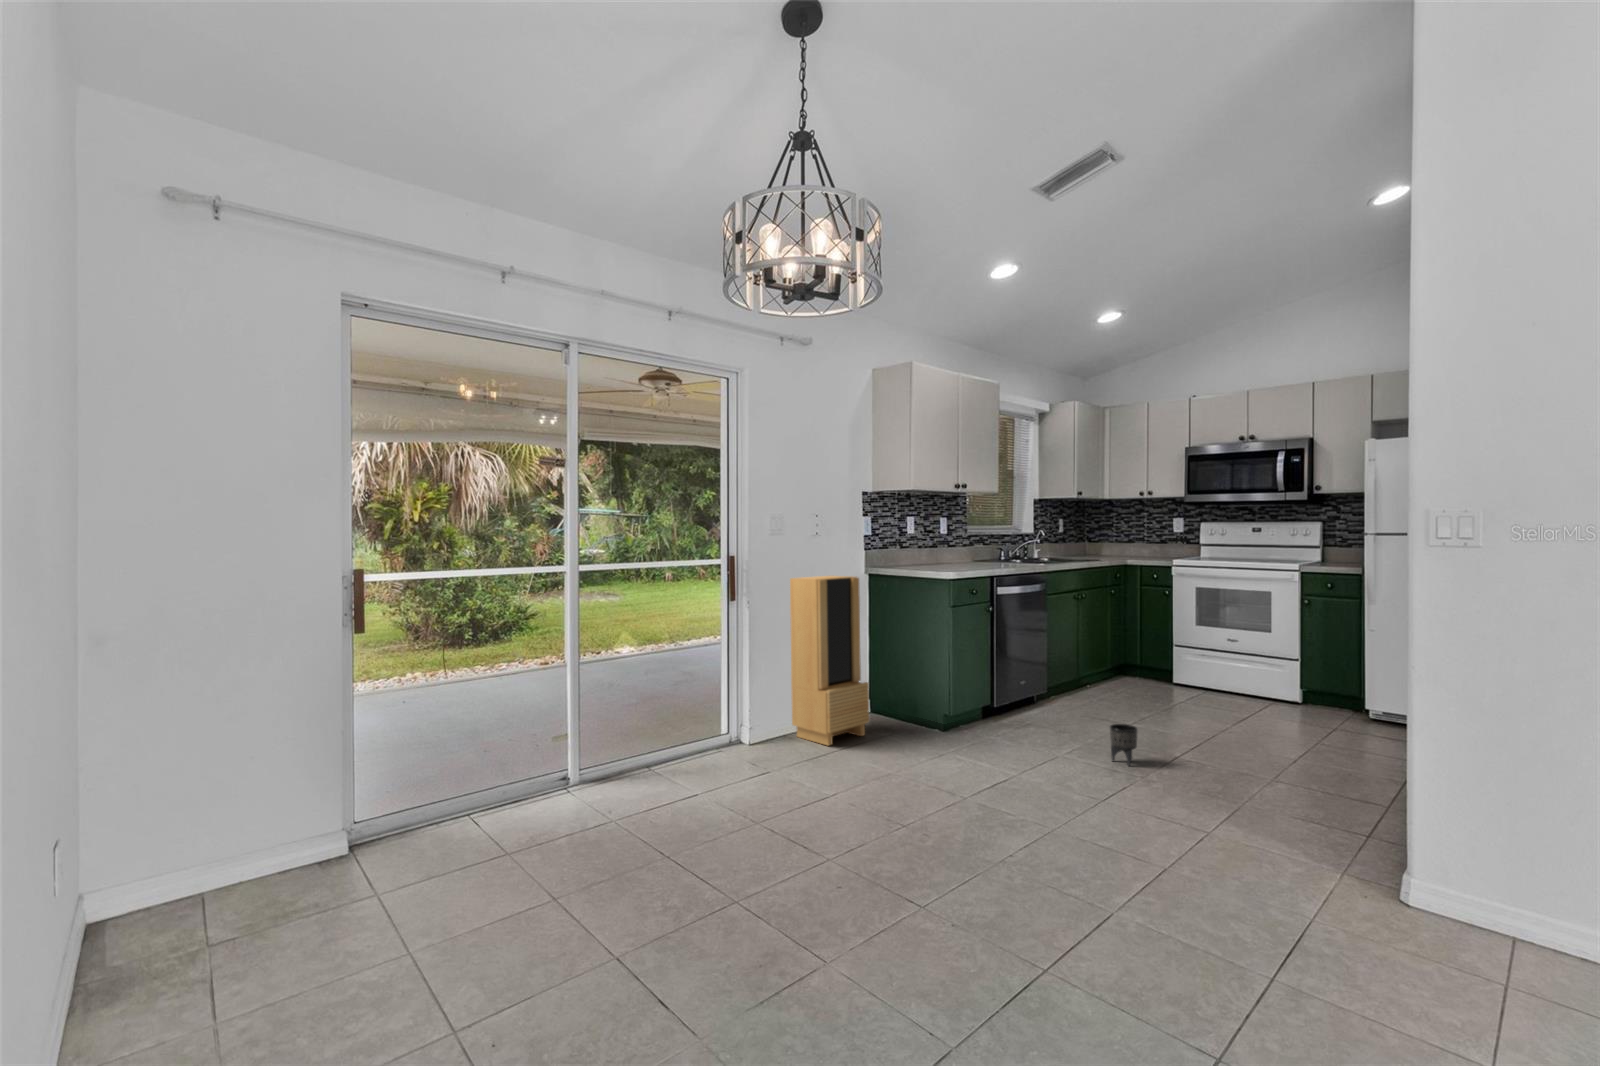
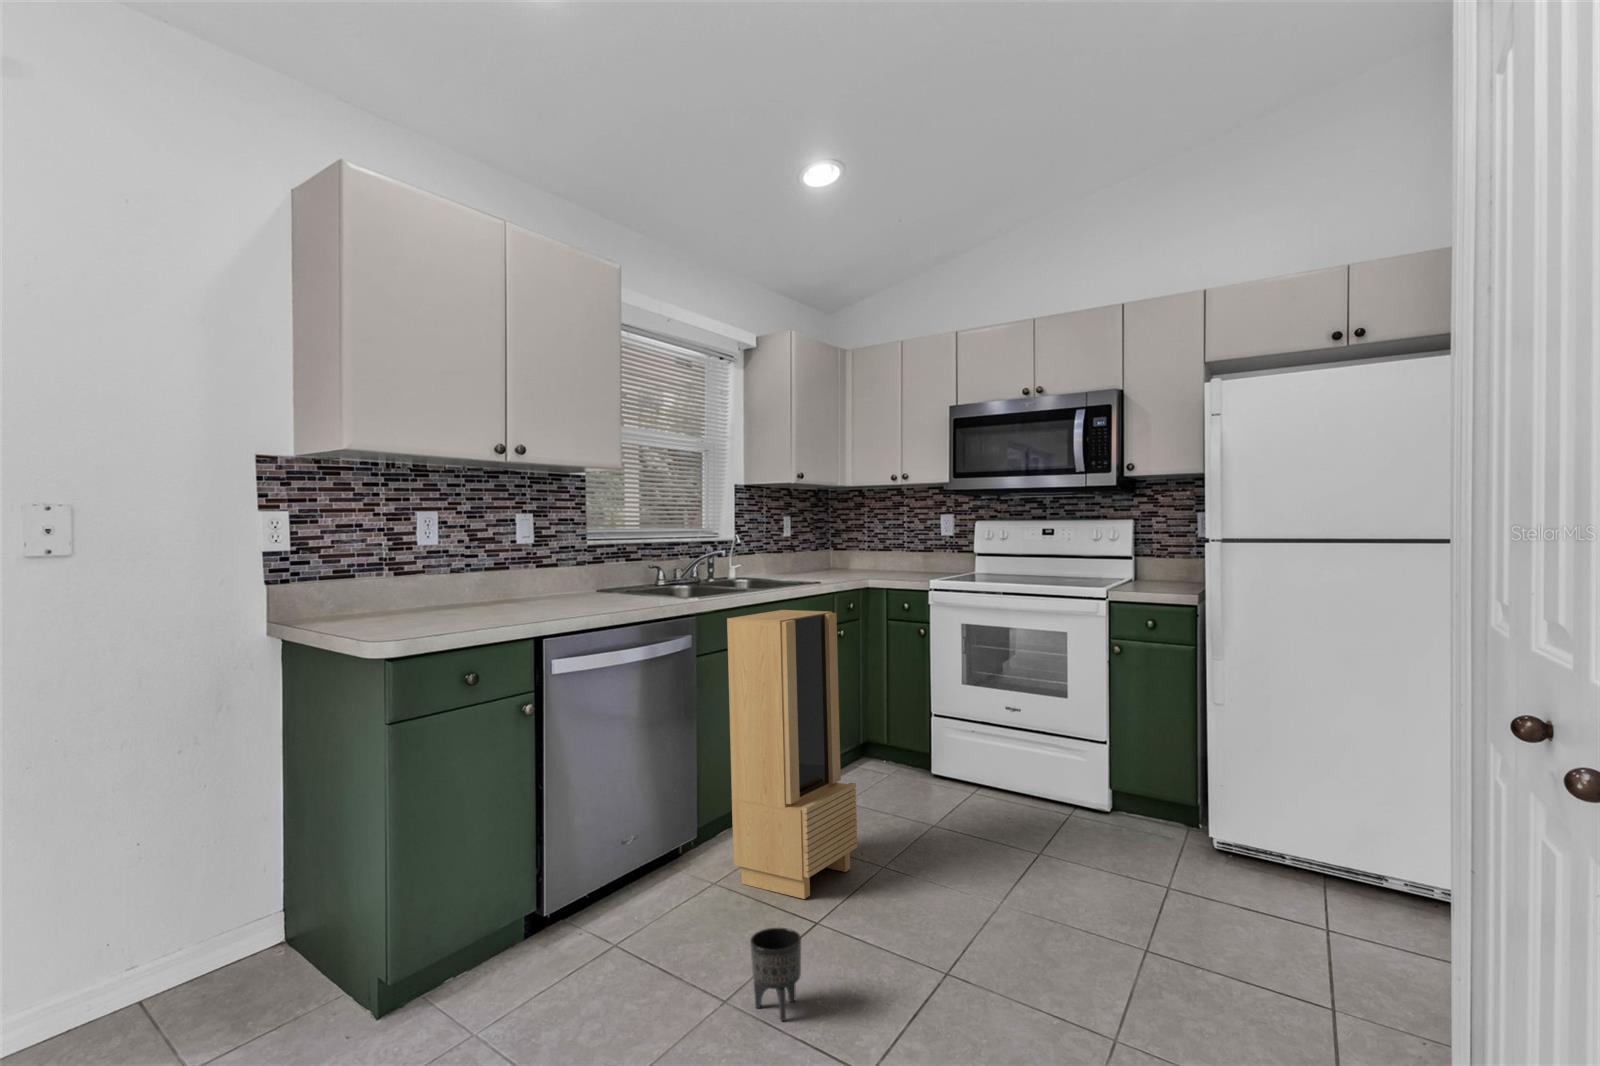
storage cabinet: present [790,576,869,745] -> present [727,610,857,899]

